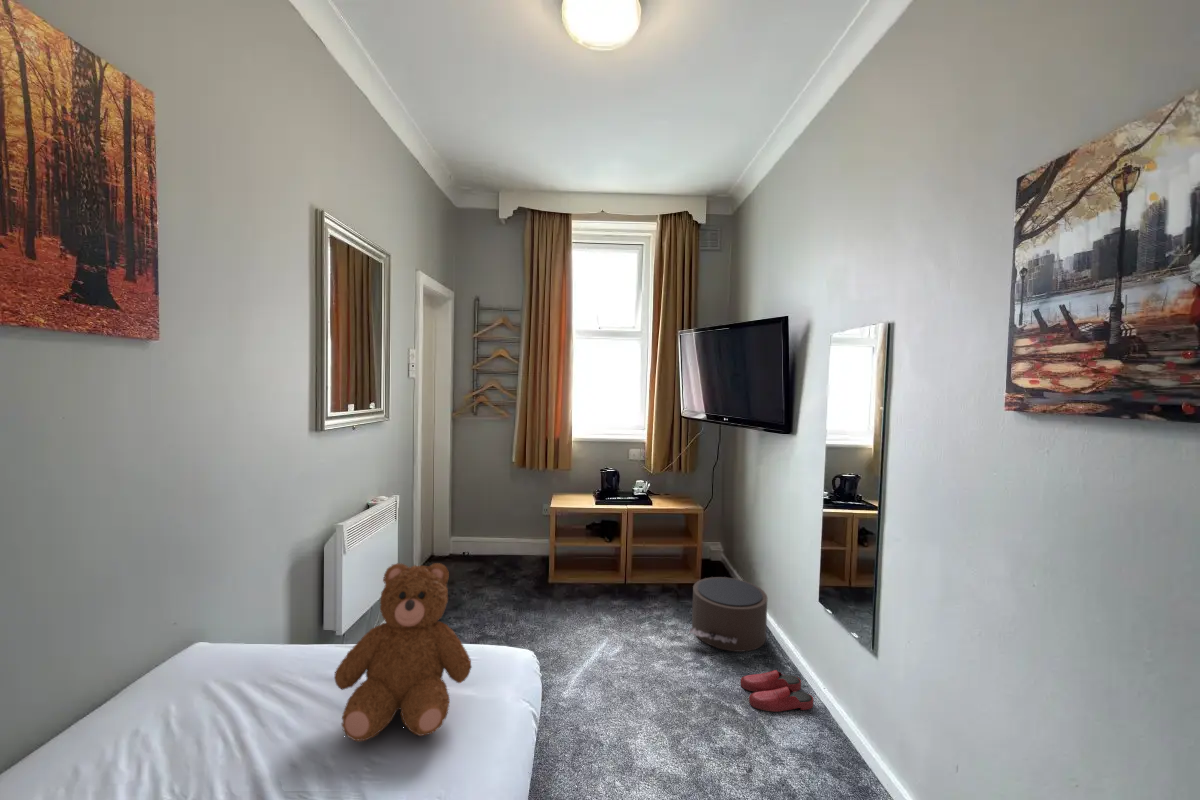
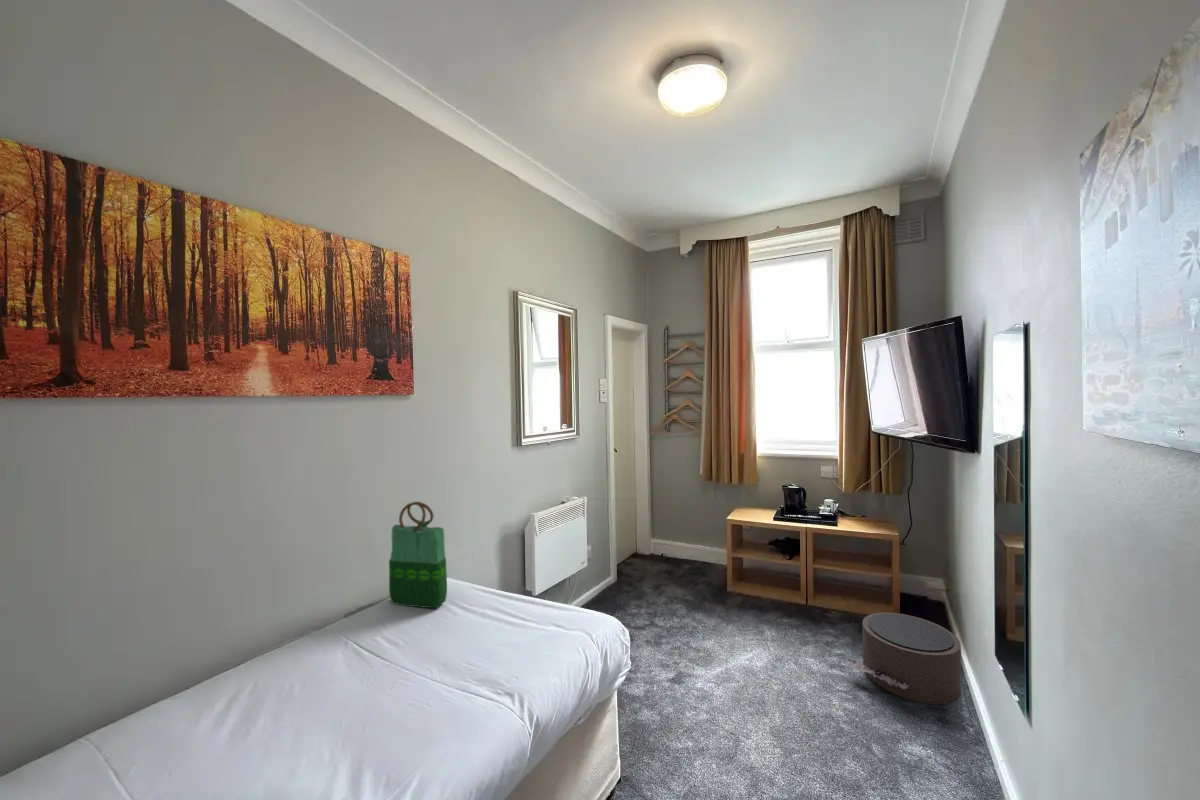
tote bag: none [117,531,250,726] -> present [389,502,447,608]
teddy bear: present [334,563,471,741] -> none [471,536,556,652]
slippers: present [740,670,813,712] -> none [895,725,987,787]

